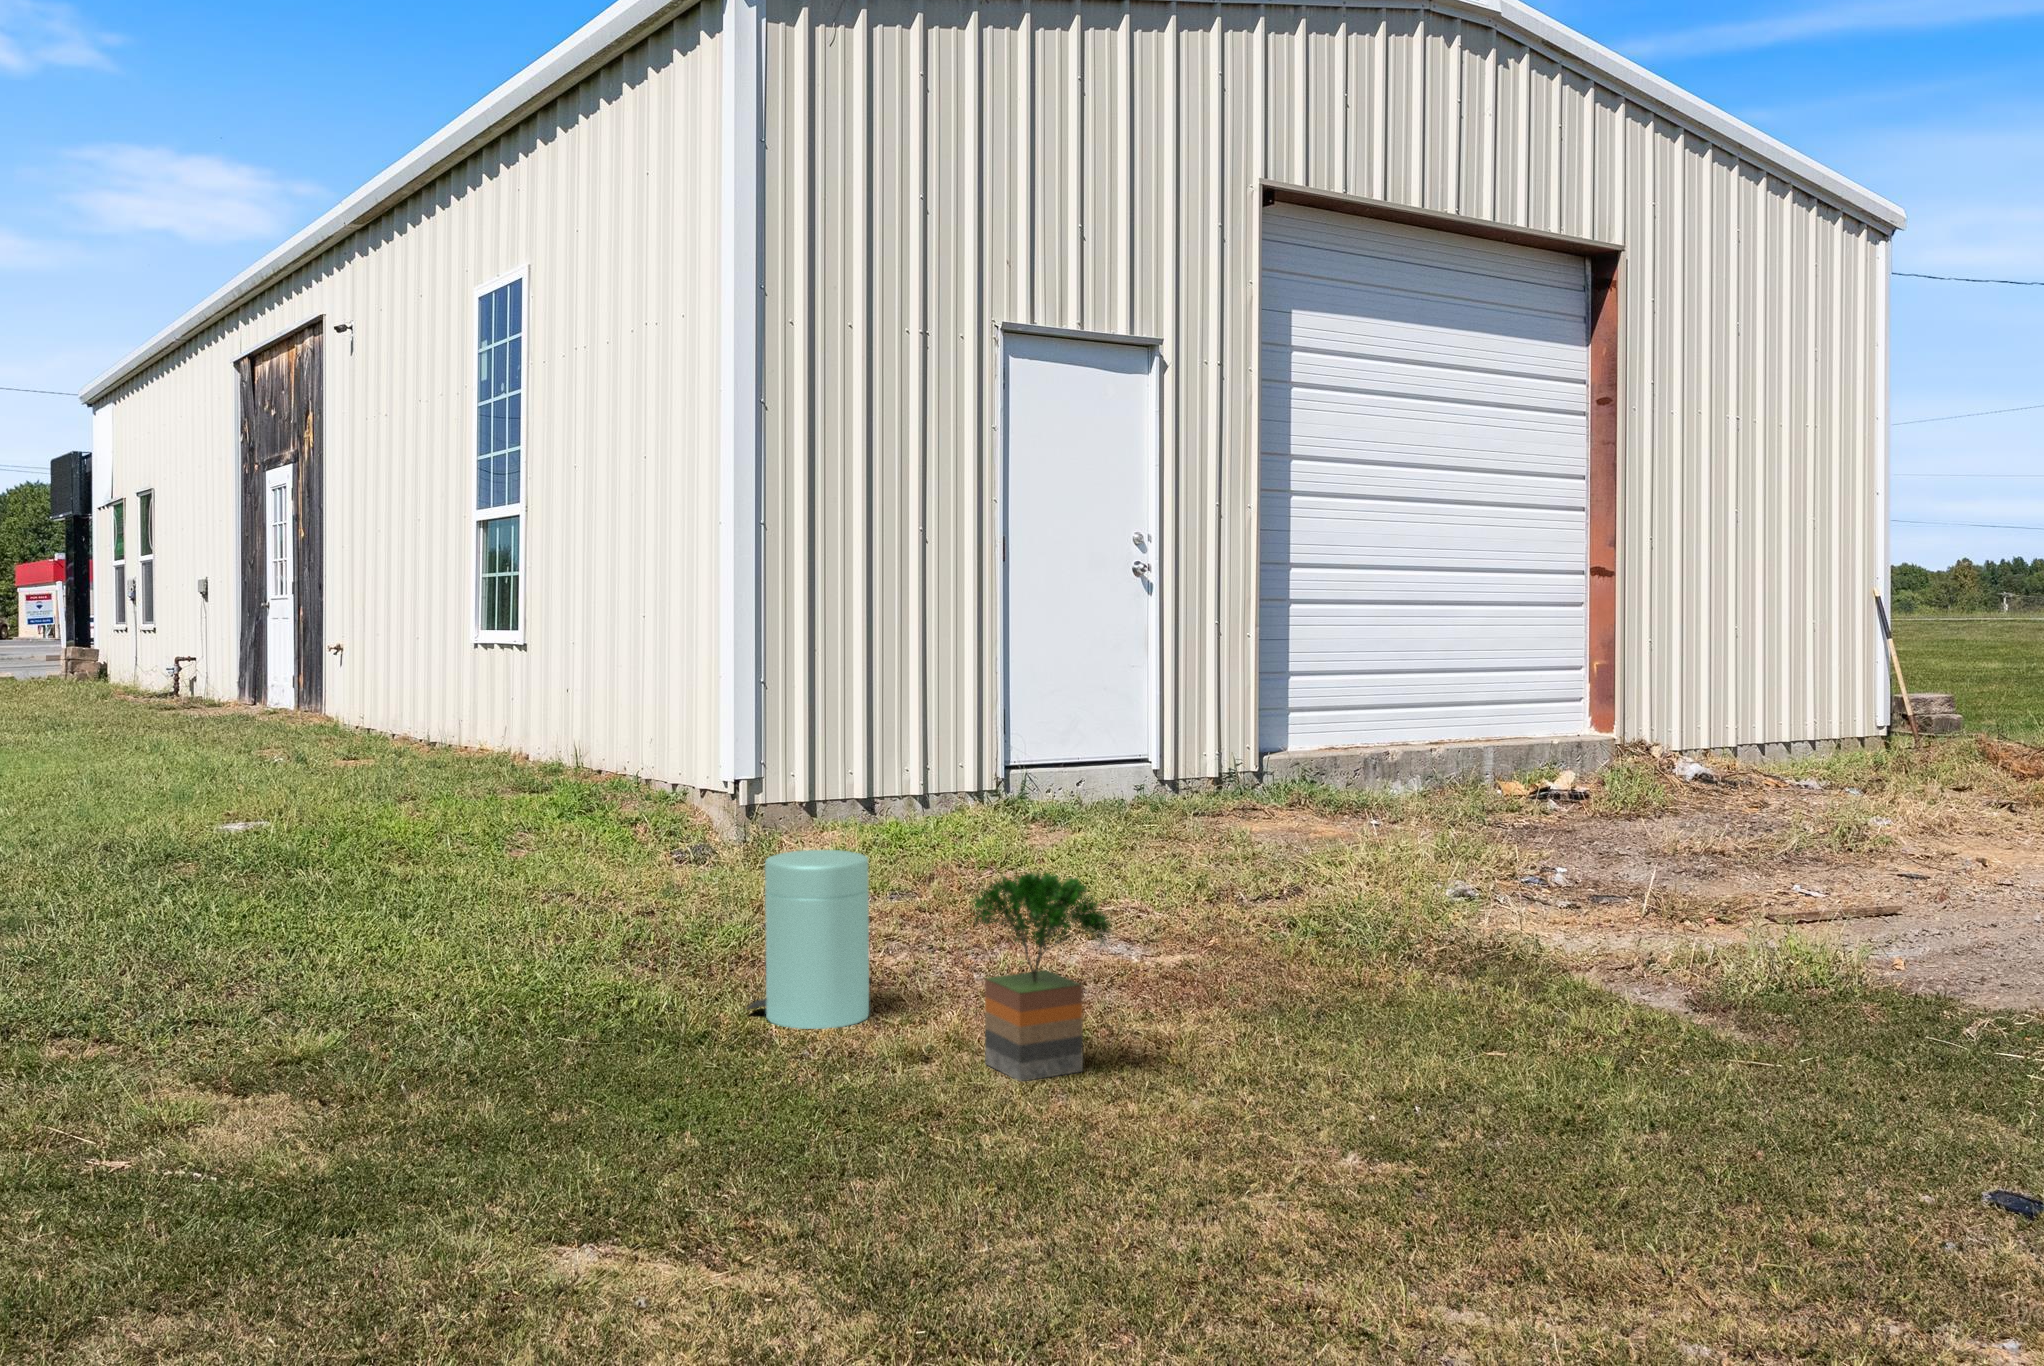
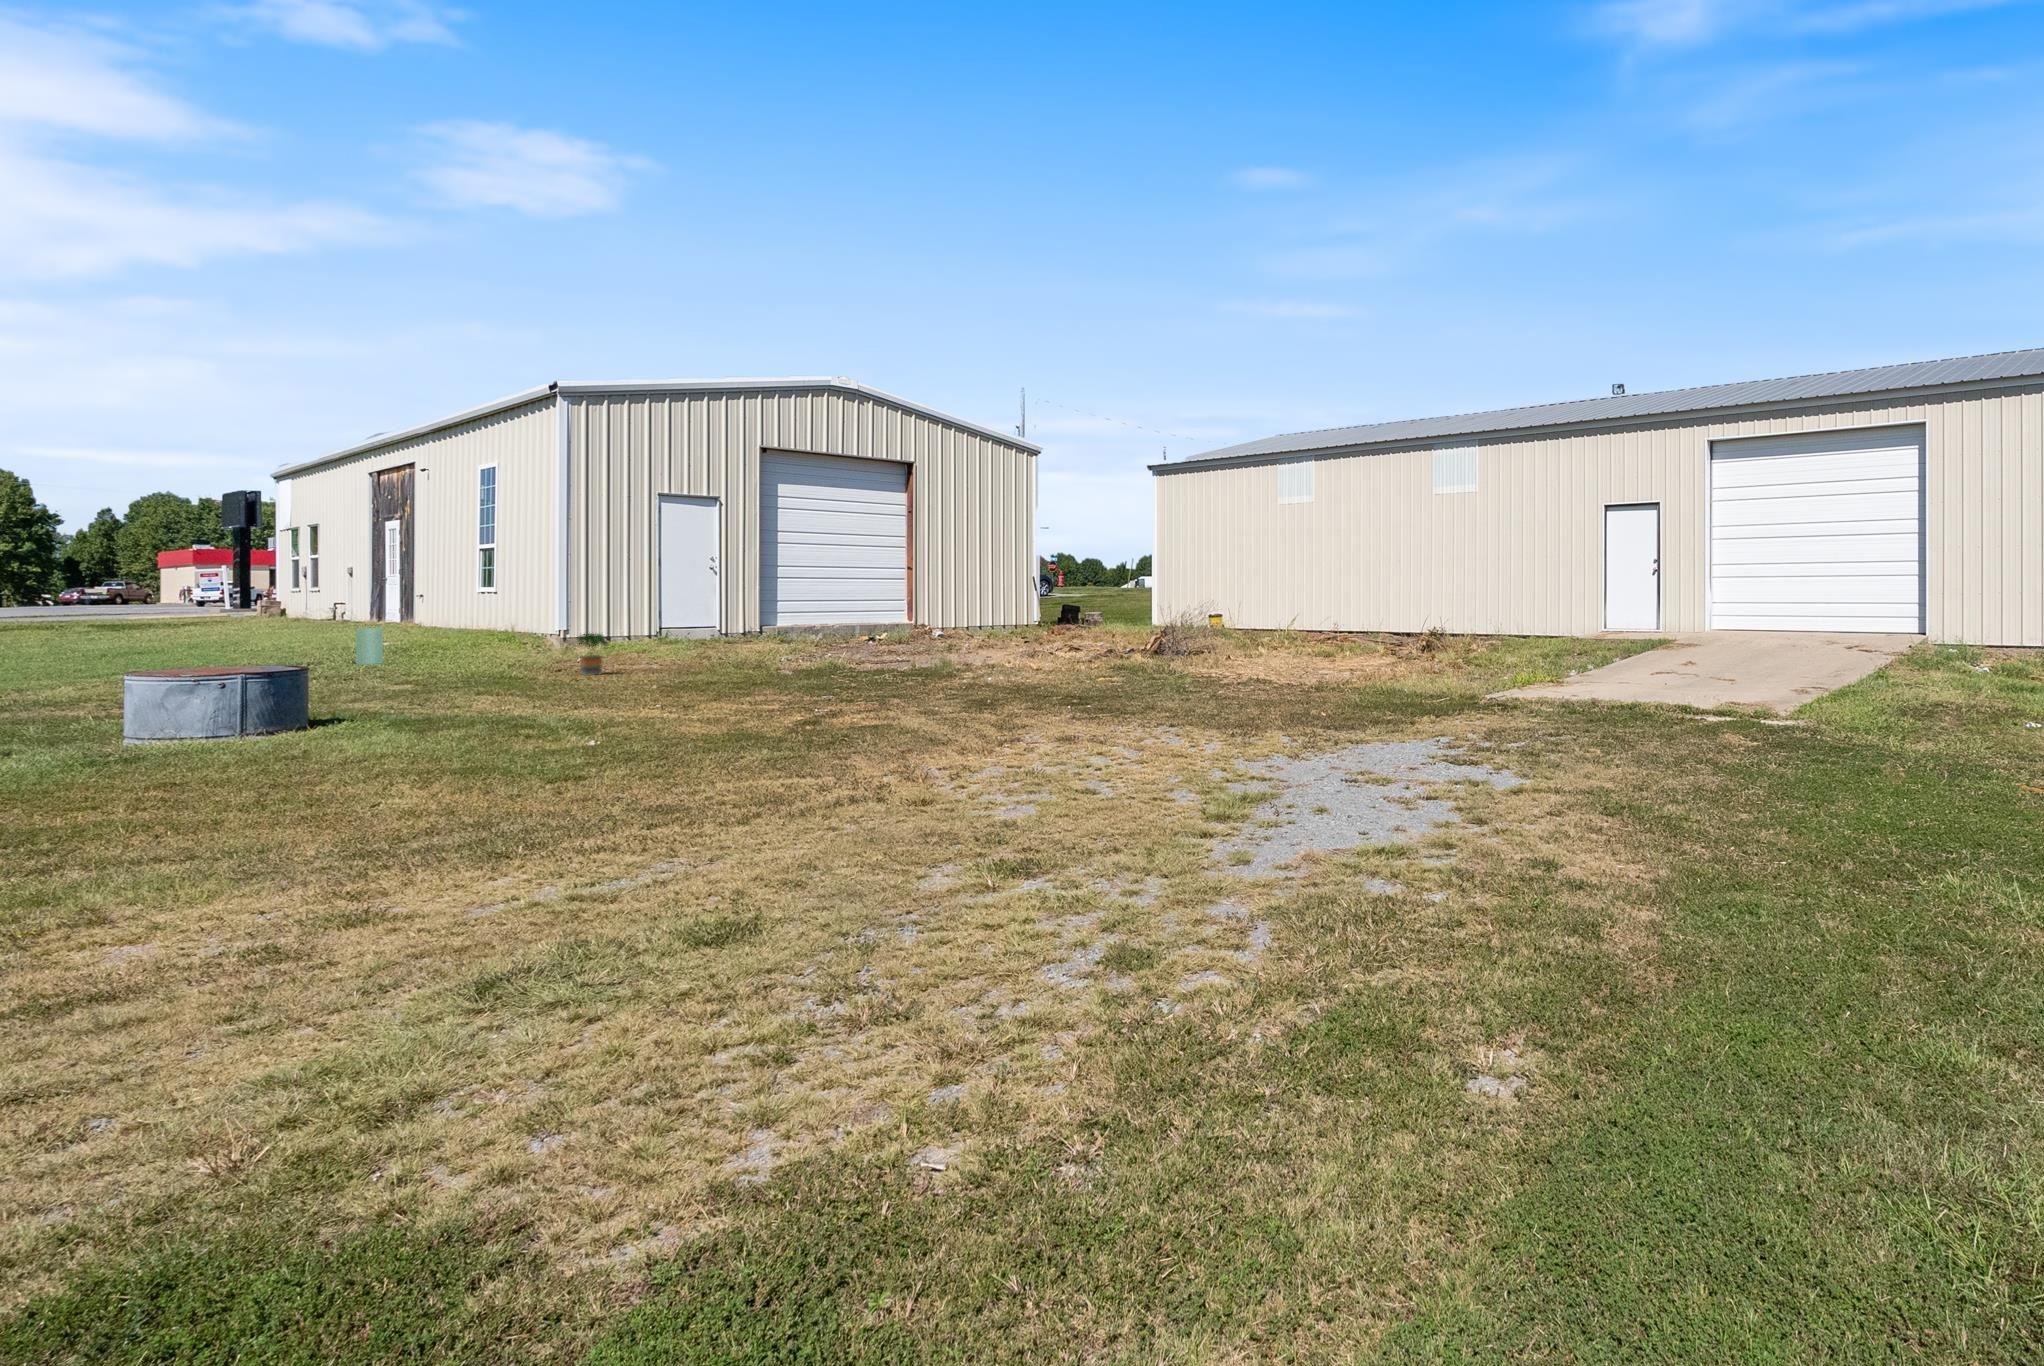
trash can: present [747,850,869,1029] -> present [355,628,383,665]

